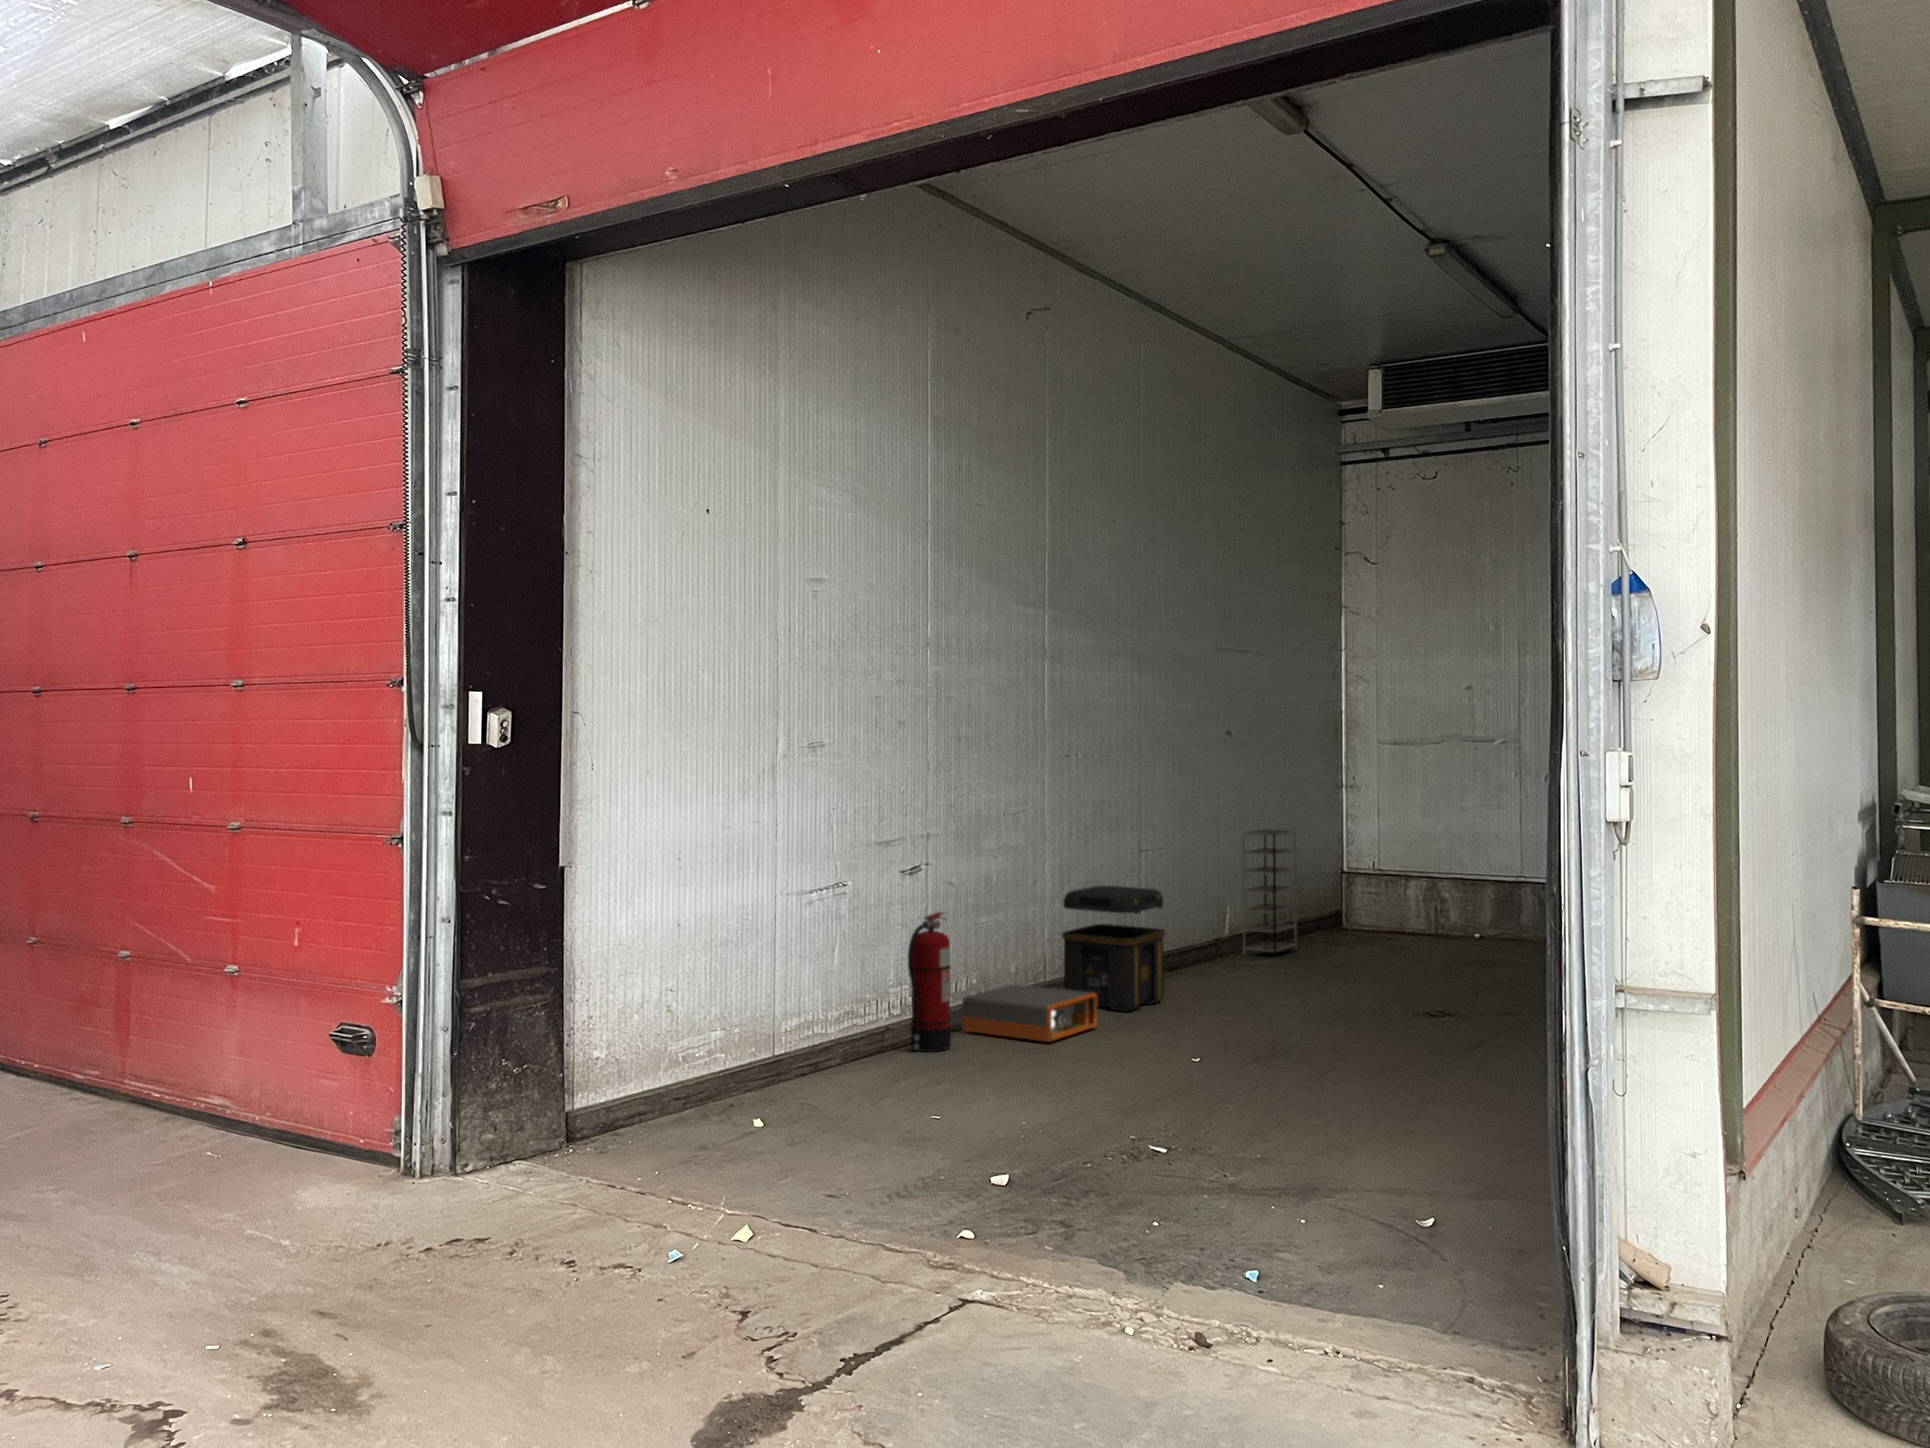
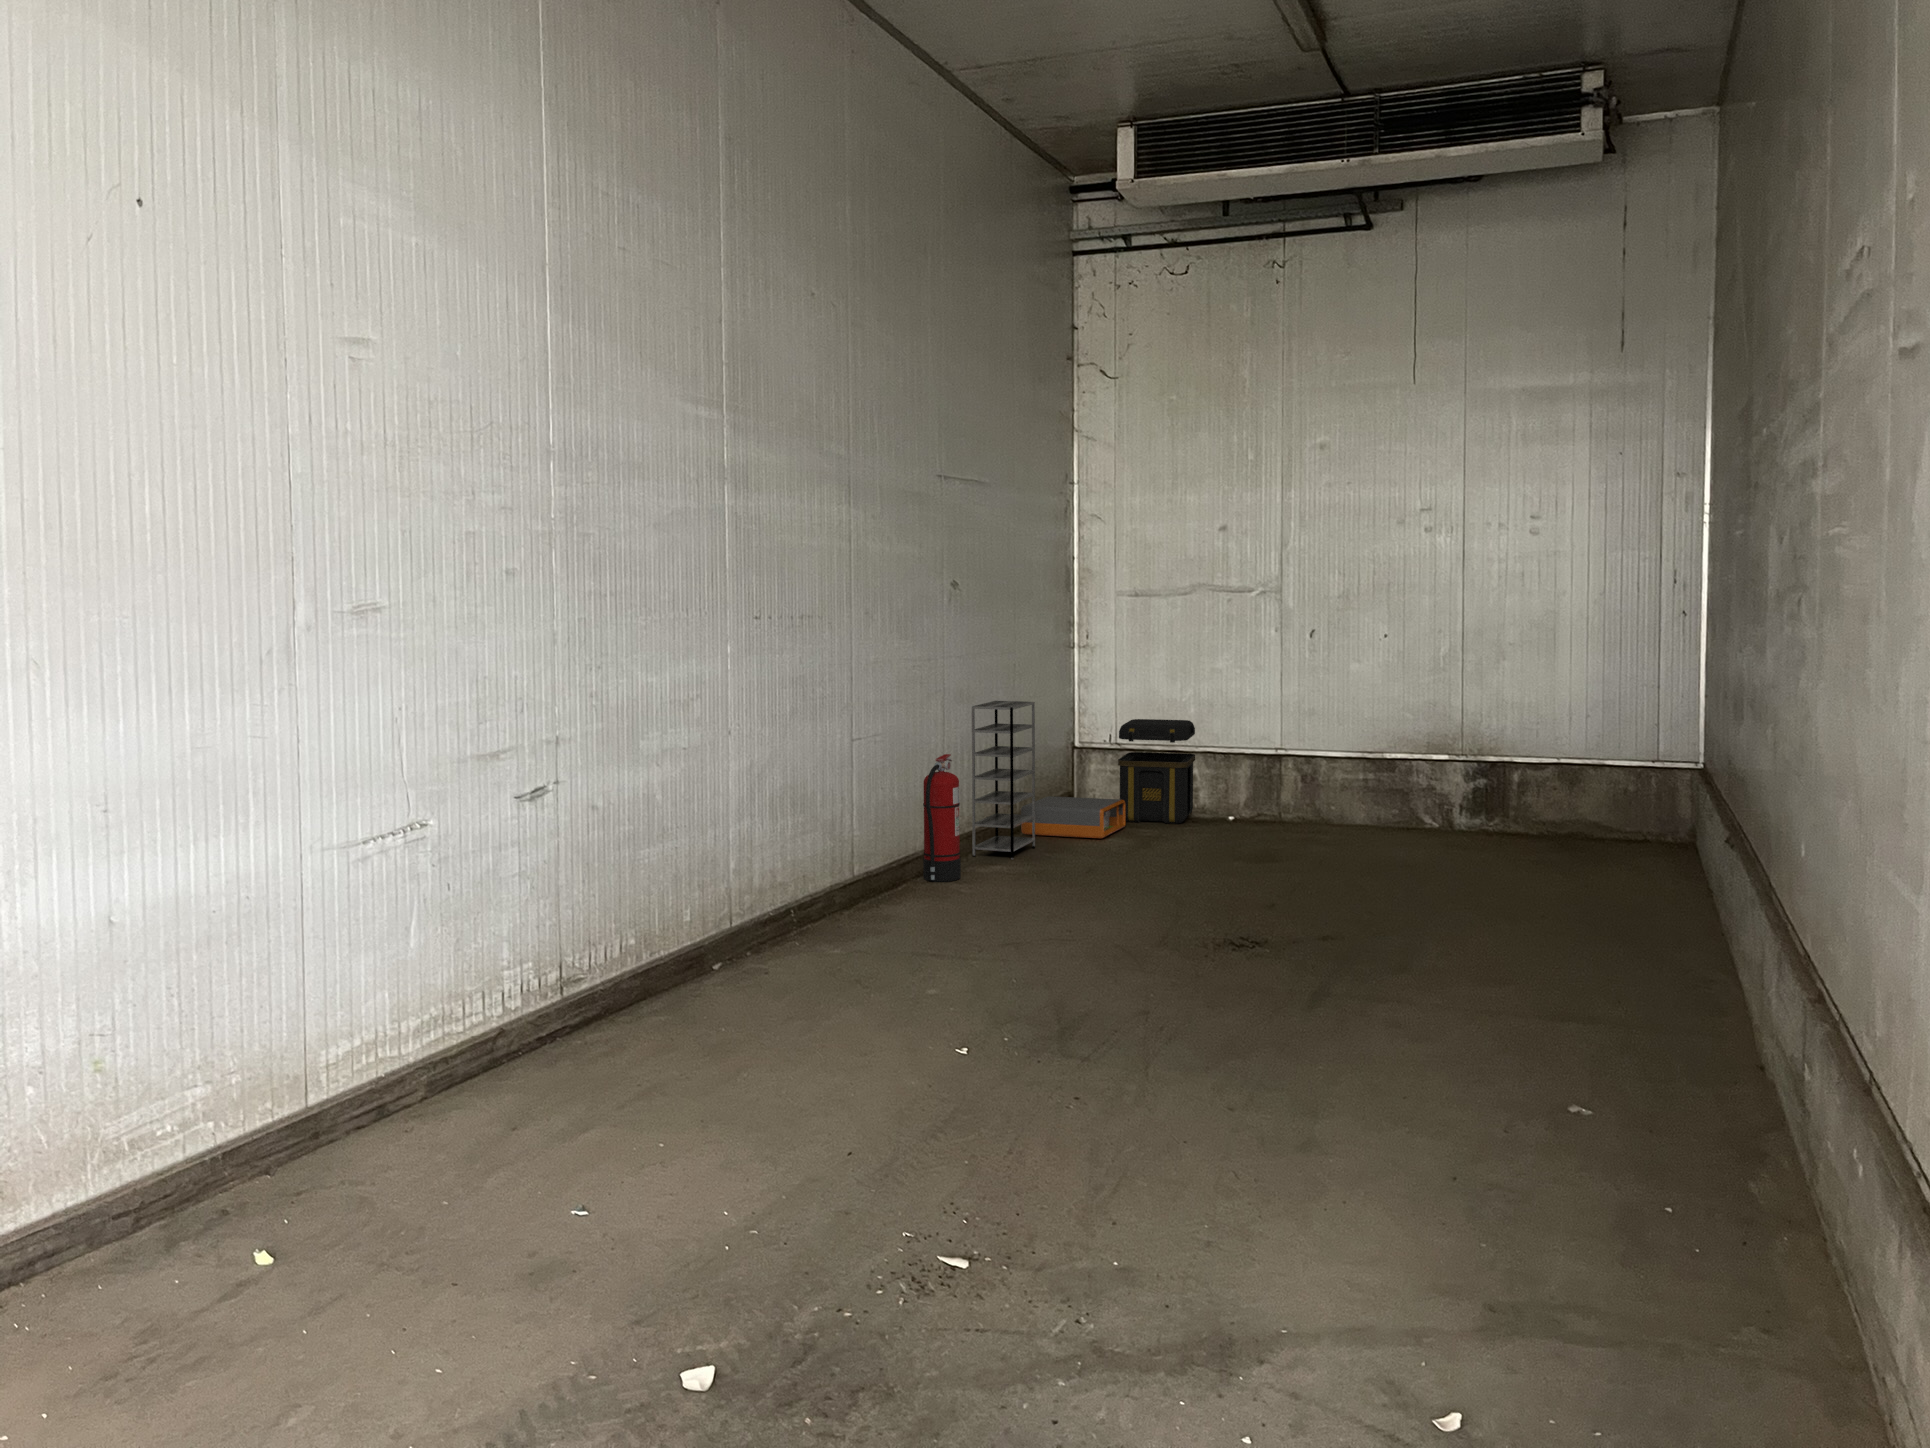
toolbox: present [1062,886,1165,1012] -> present [1118,719,1195,824]
fire extinguisher: present [908,912,951,1052] -> present [923,754,961,882]
storage box: present [962,984,1097,1042] -> present [1021,796,1125,838]

